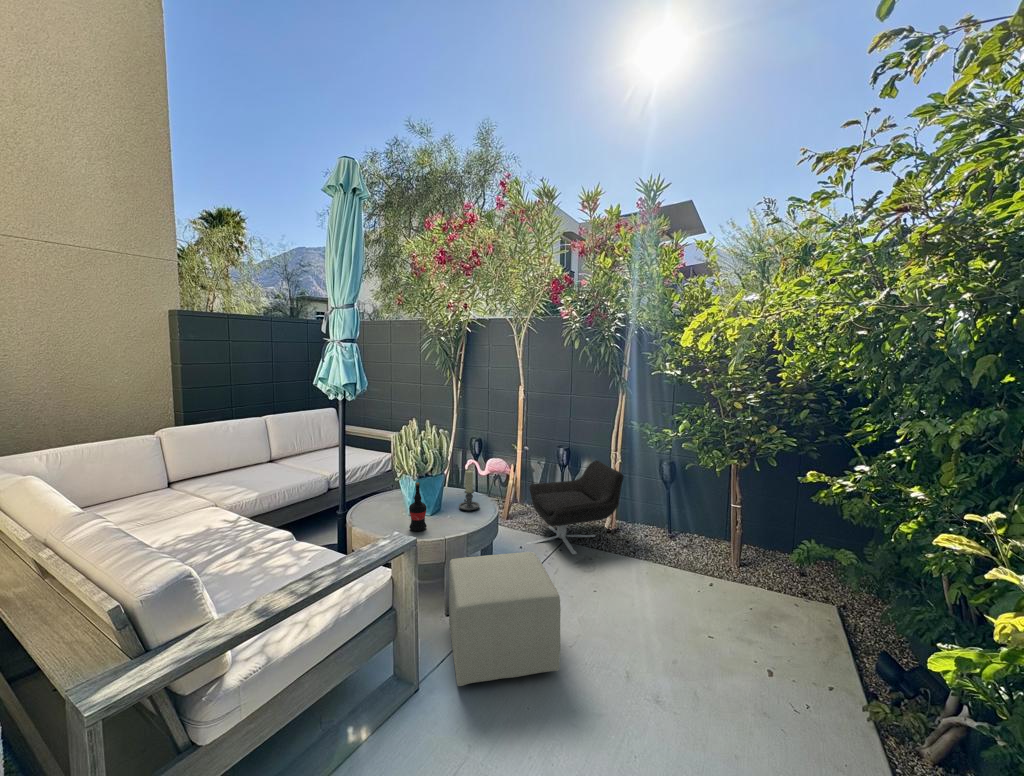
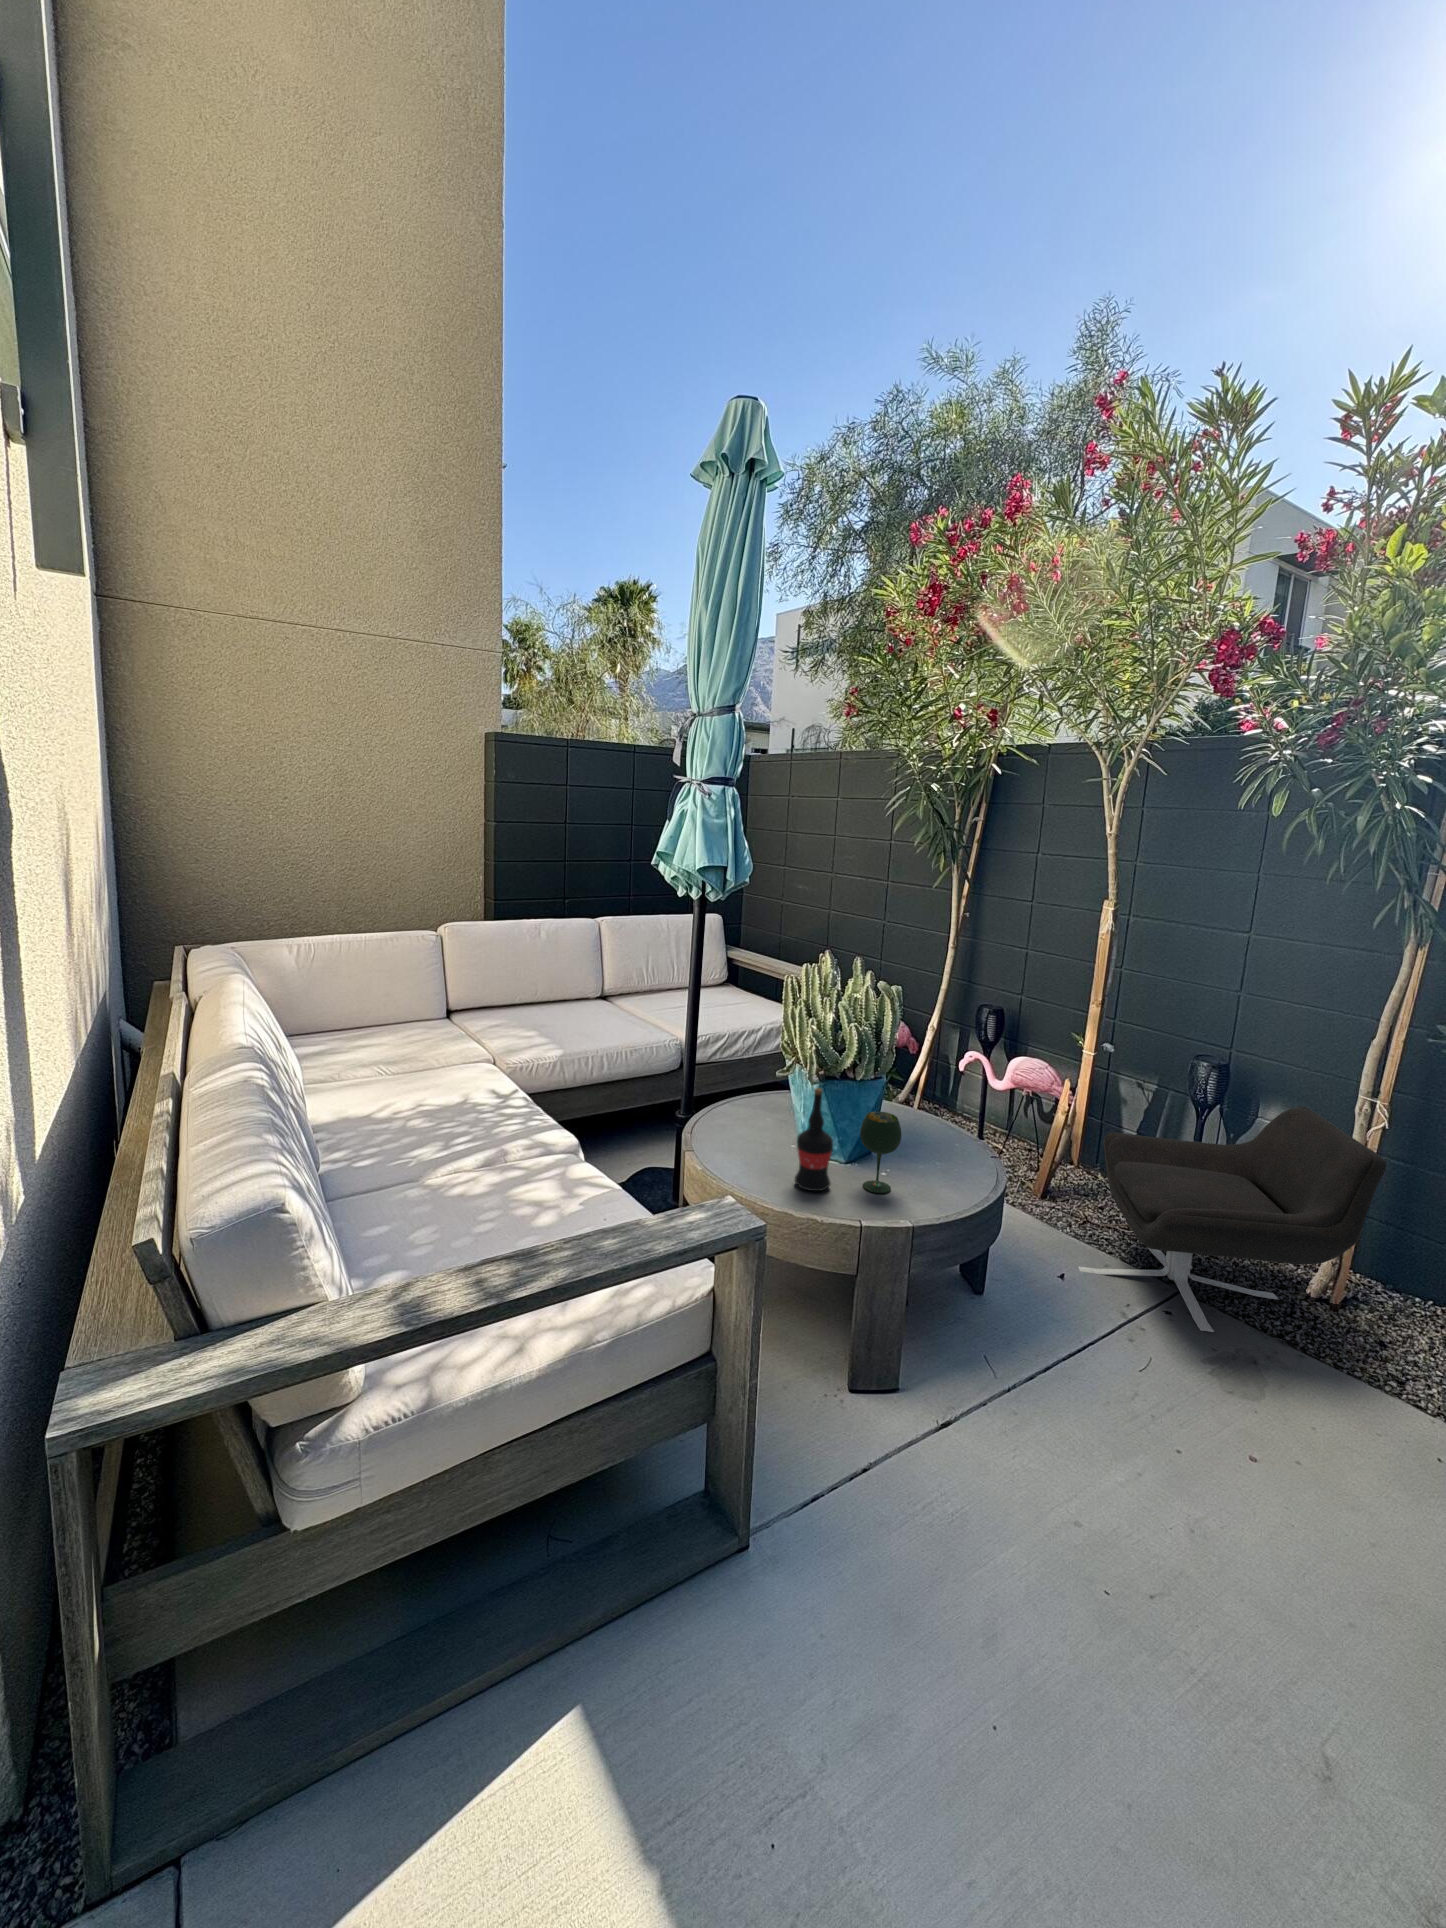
candle holder: present [459,470,480,511] -> none [915,1079,963,1169]
wine glass: none [437,489,456,526] -> present [860,1111,902,1193]
ottoman: present [449,552,561,686] -> none [831,1276,1122,1651]

